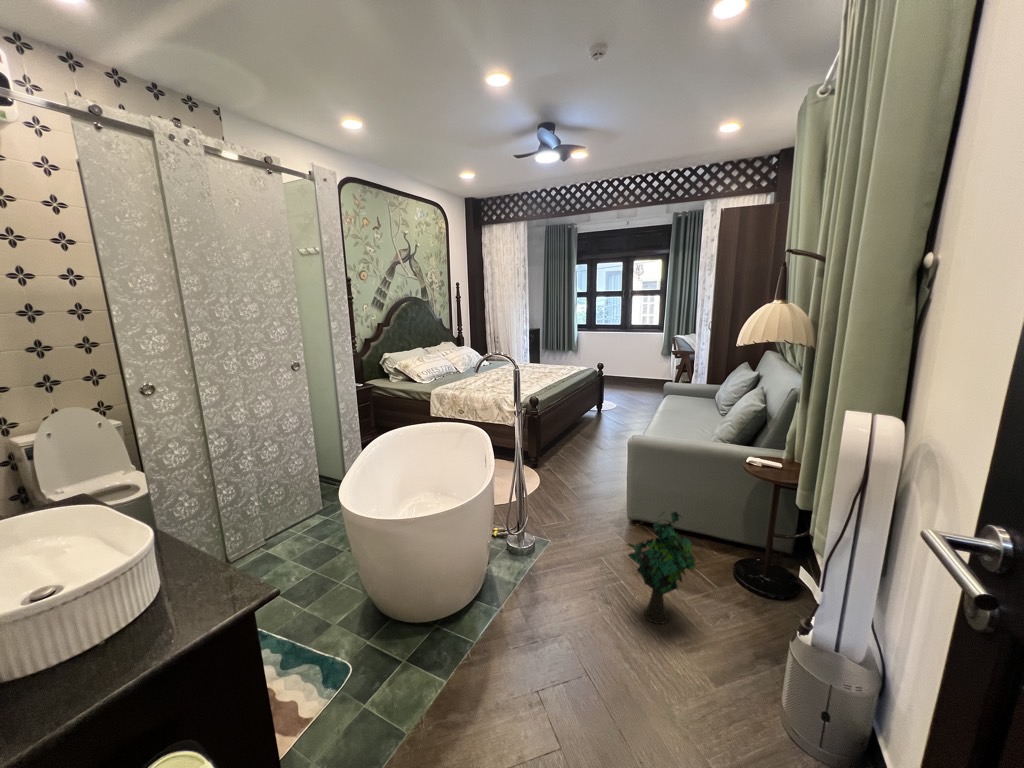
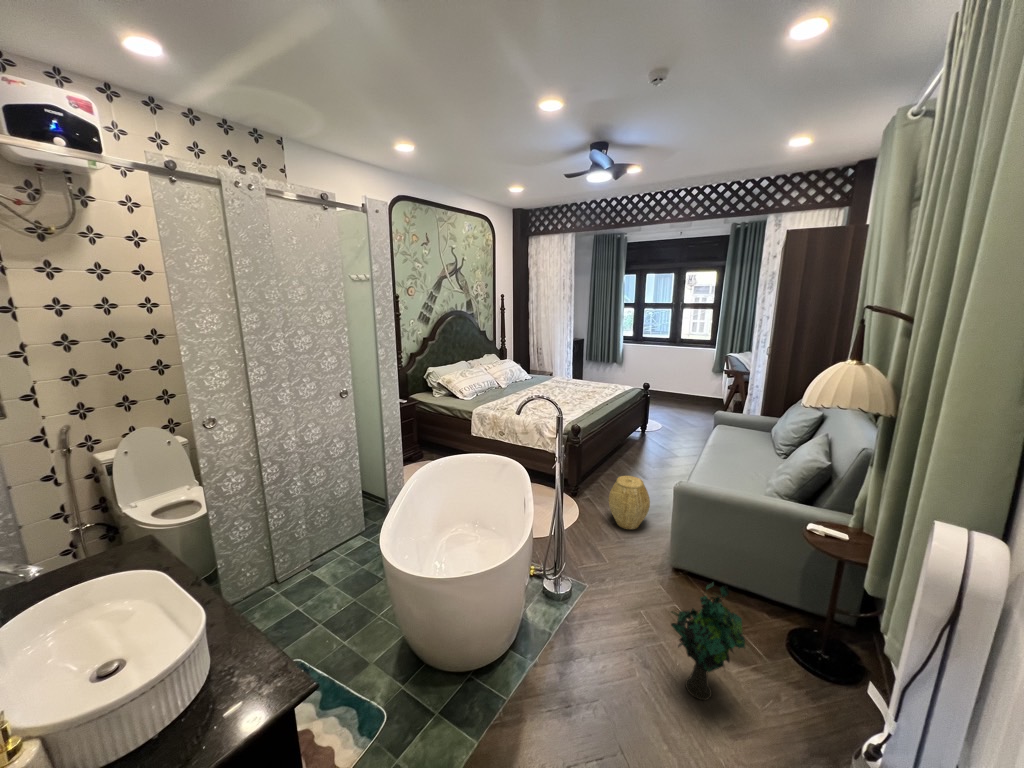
woven basket: none [568,442,607,493] -> present [609,476,650,529]

